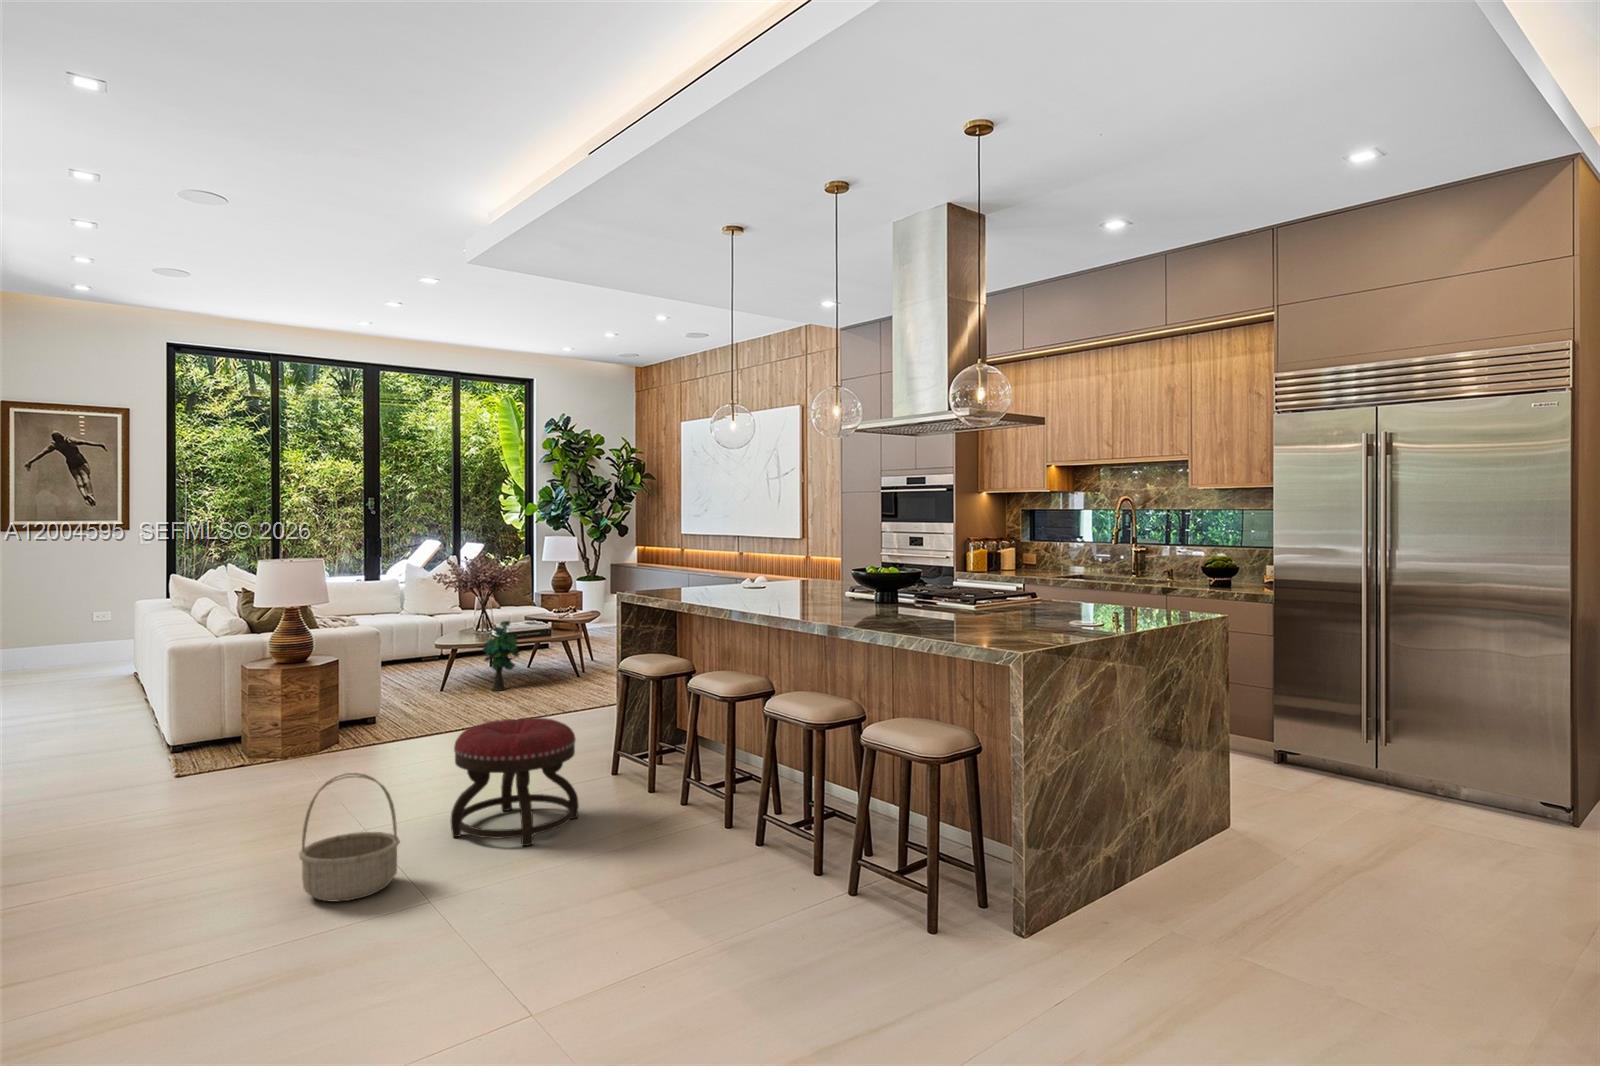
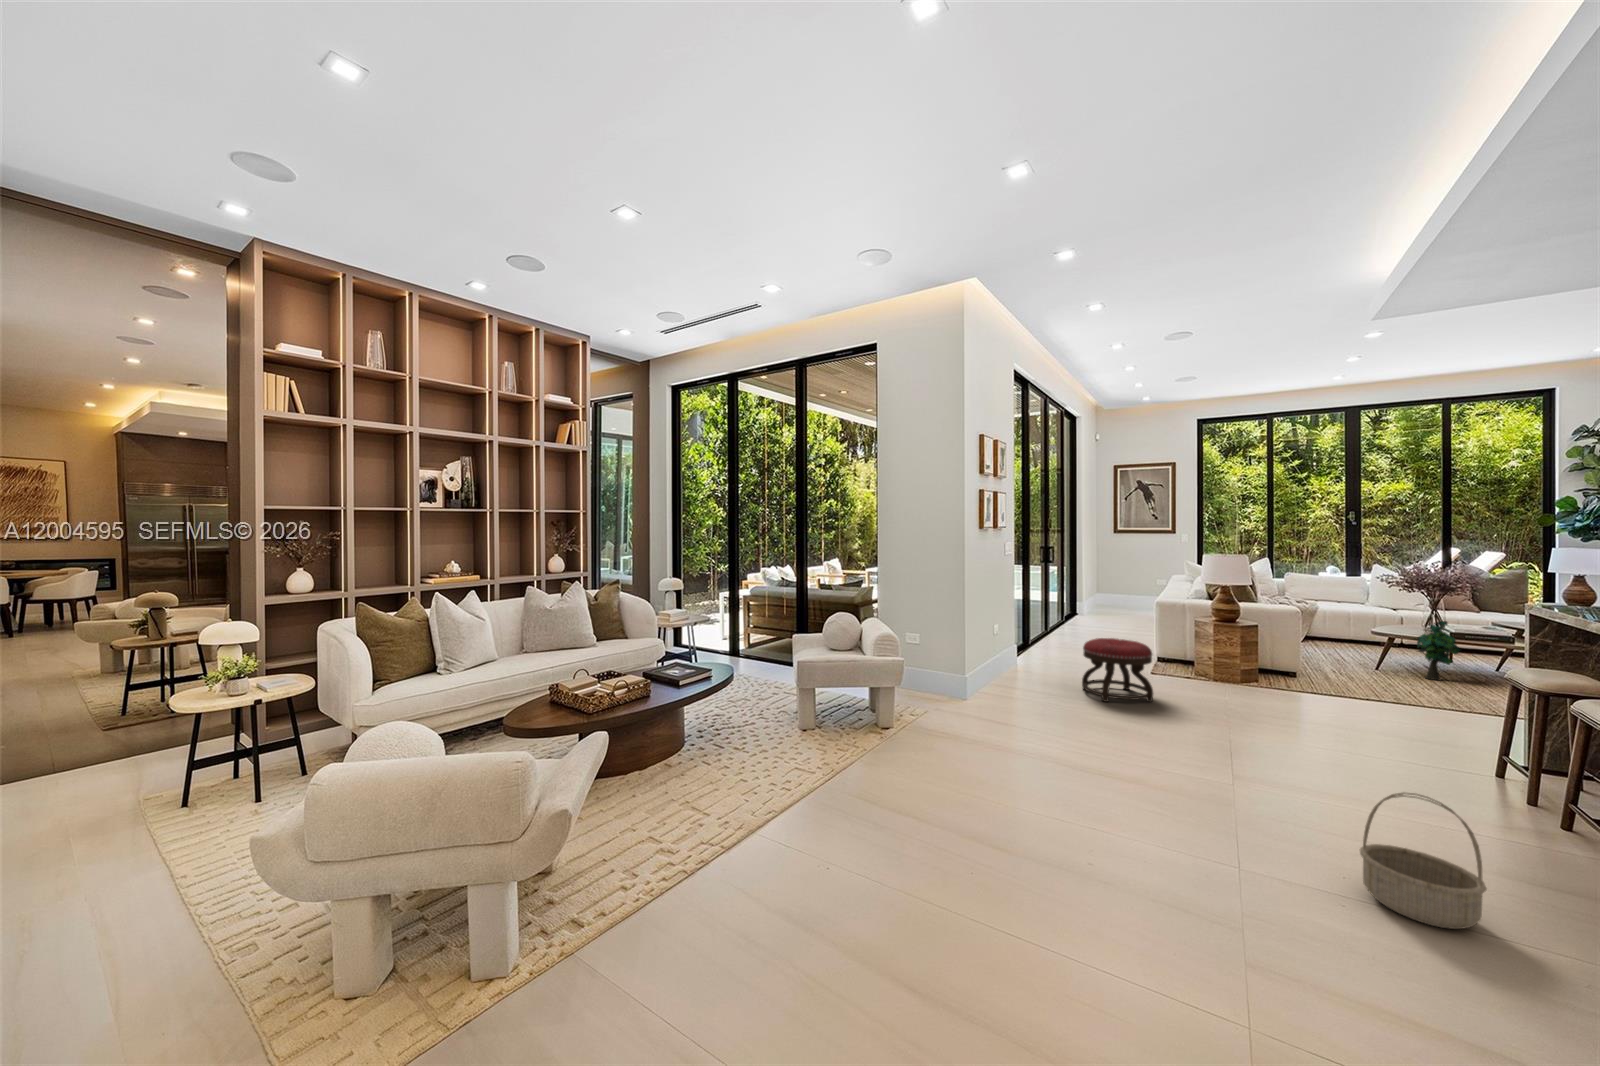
ottoman: present [451,718,579,846] -> present [1082,638,1153,702]
basket: present [299,773,400,901] -> present [1360,792,1487,929]

